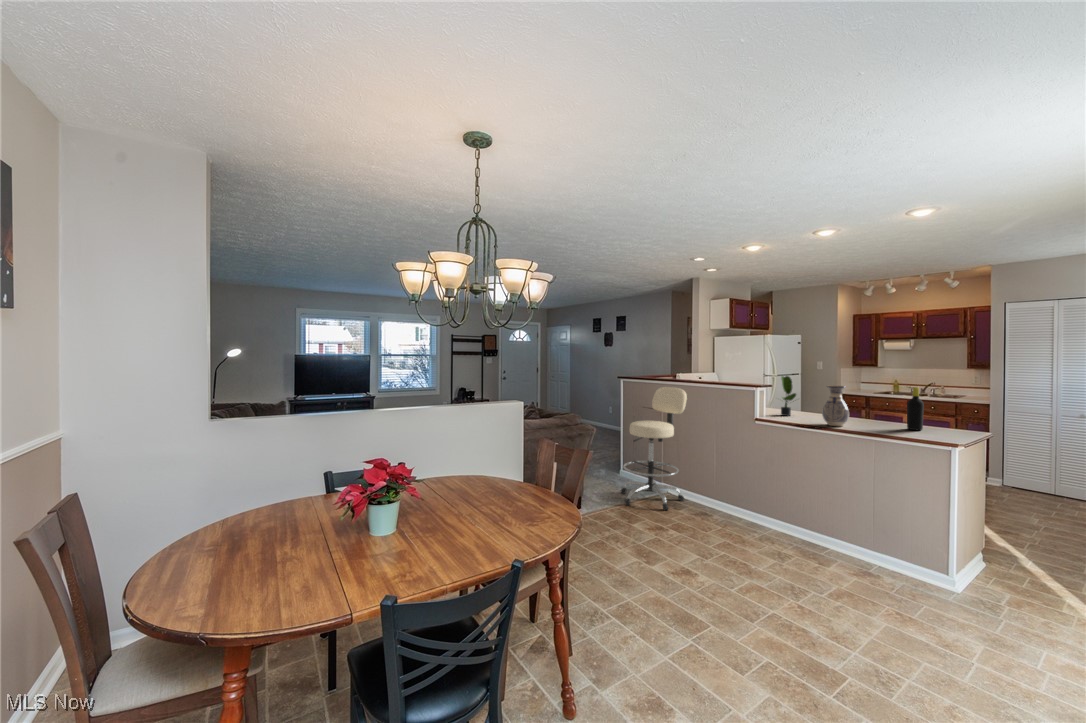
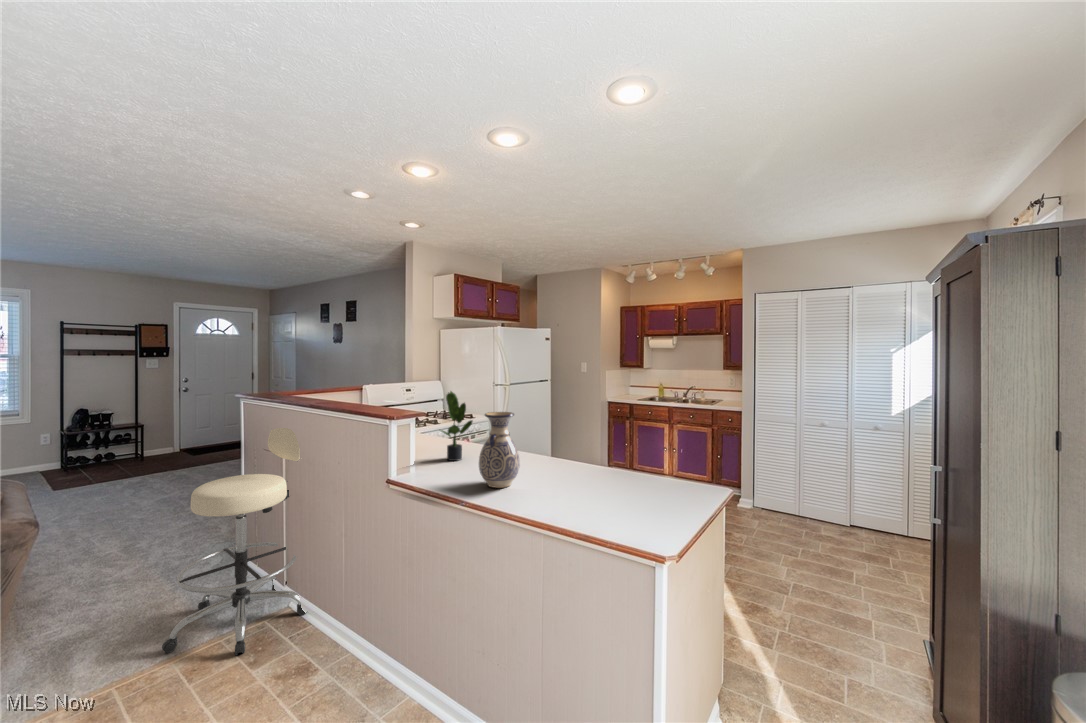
bottle: present [907,387,924,430] -> none [602,414,625,490]

